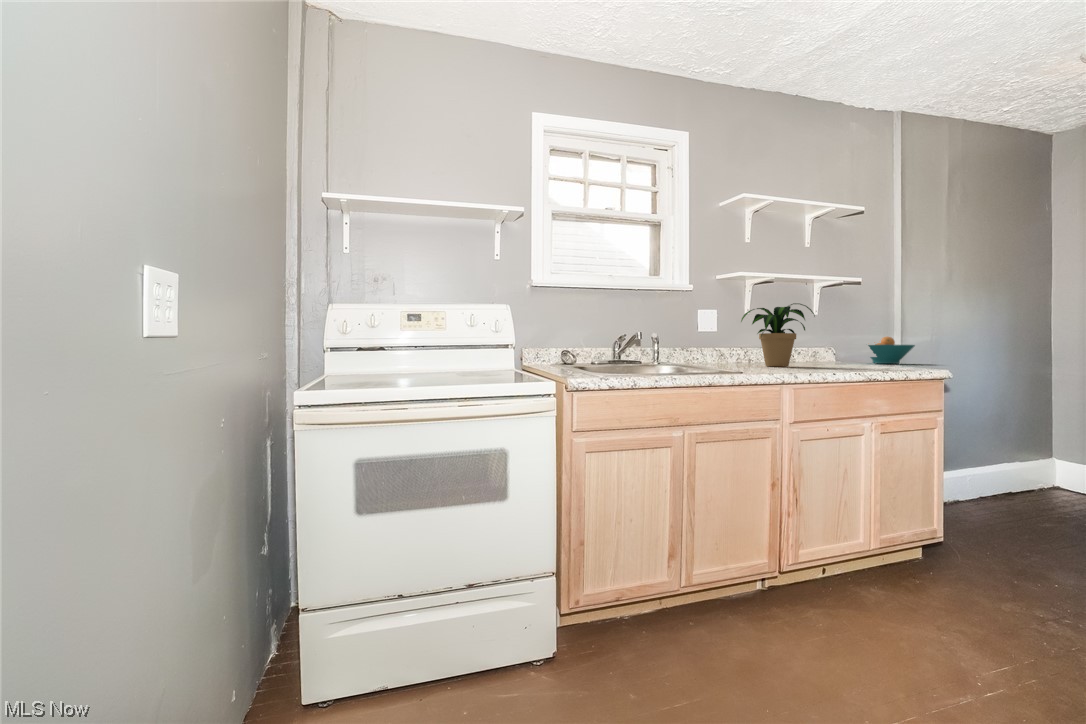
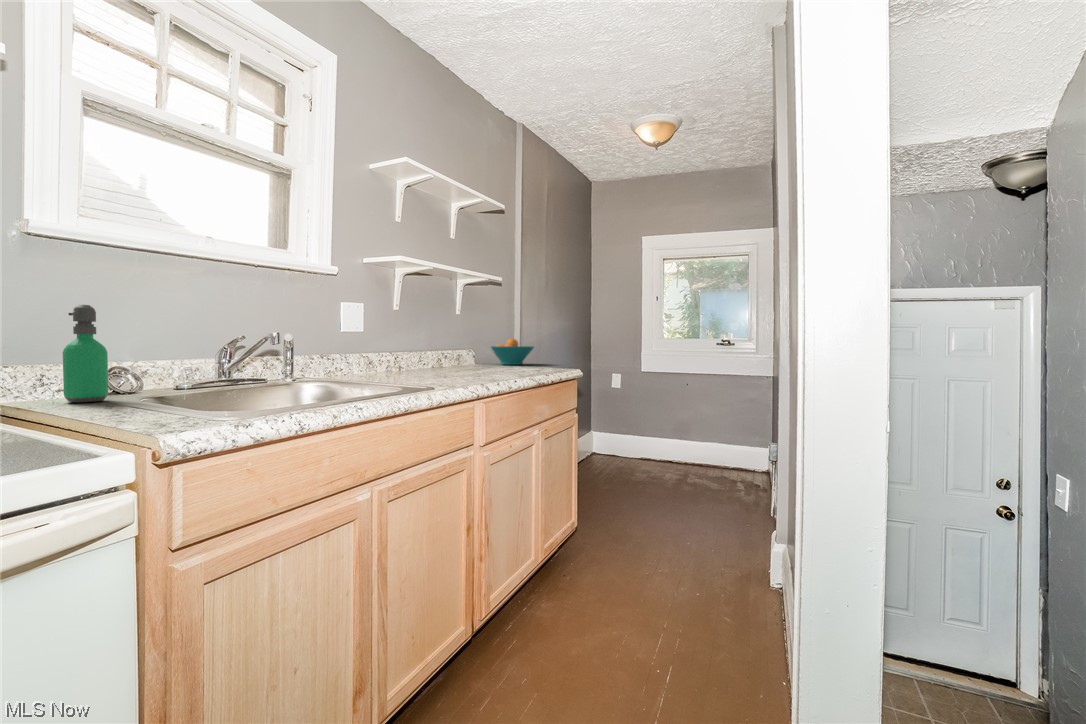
potted plant: present [741,303,815,366] -> none [400,302,478,376]
soap dispenser: none [544,318,561,367] -> present [63,305,108,402]

